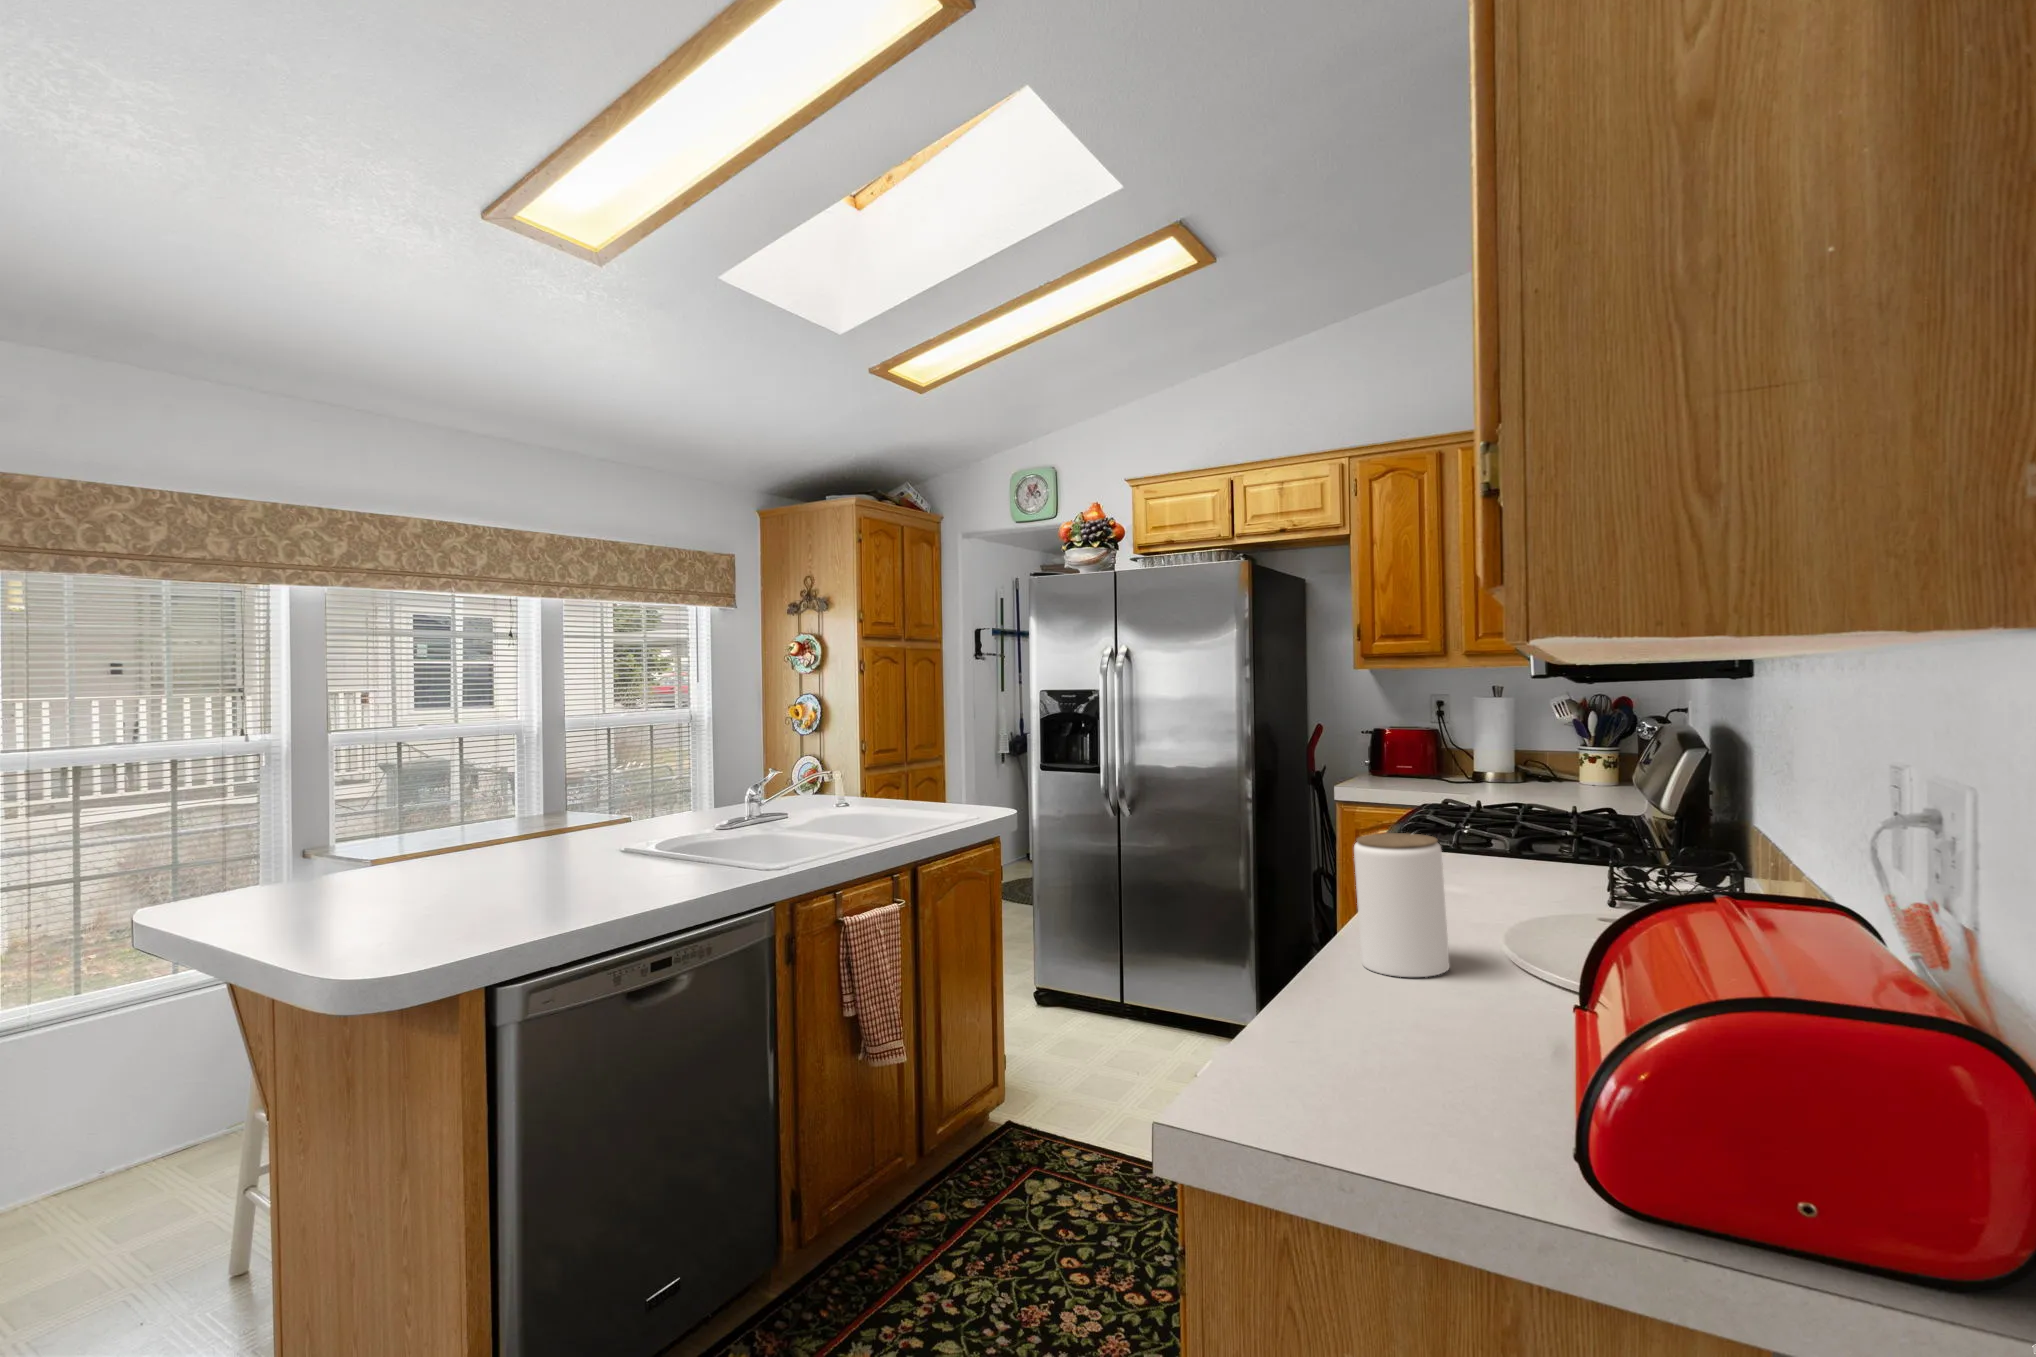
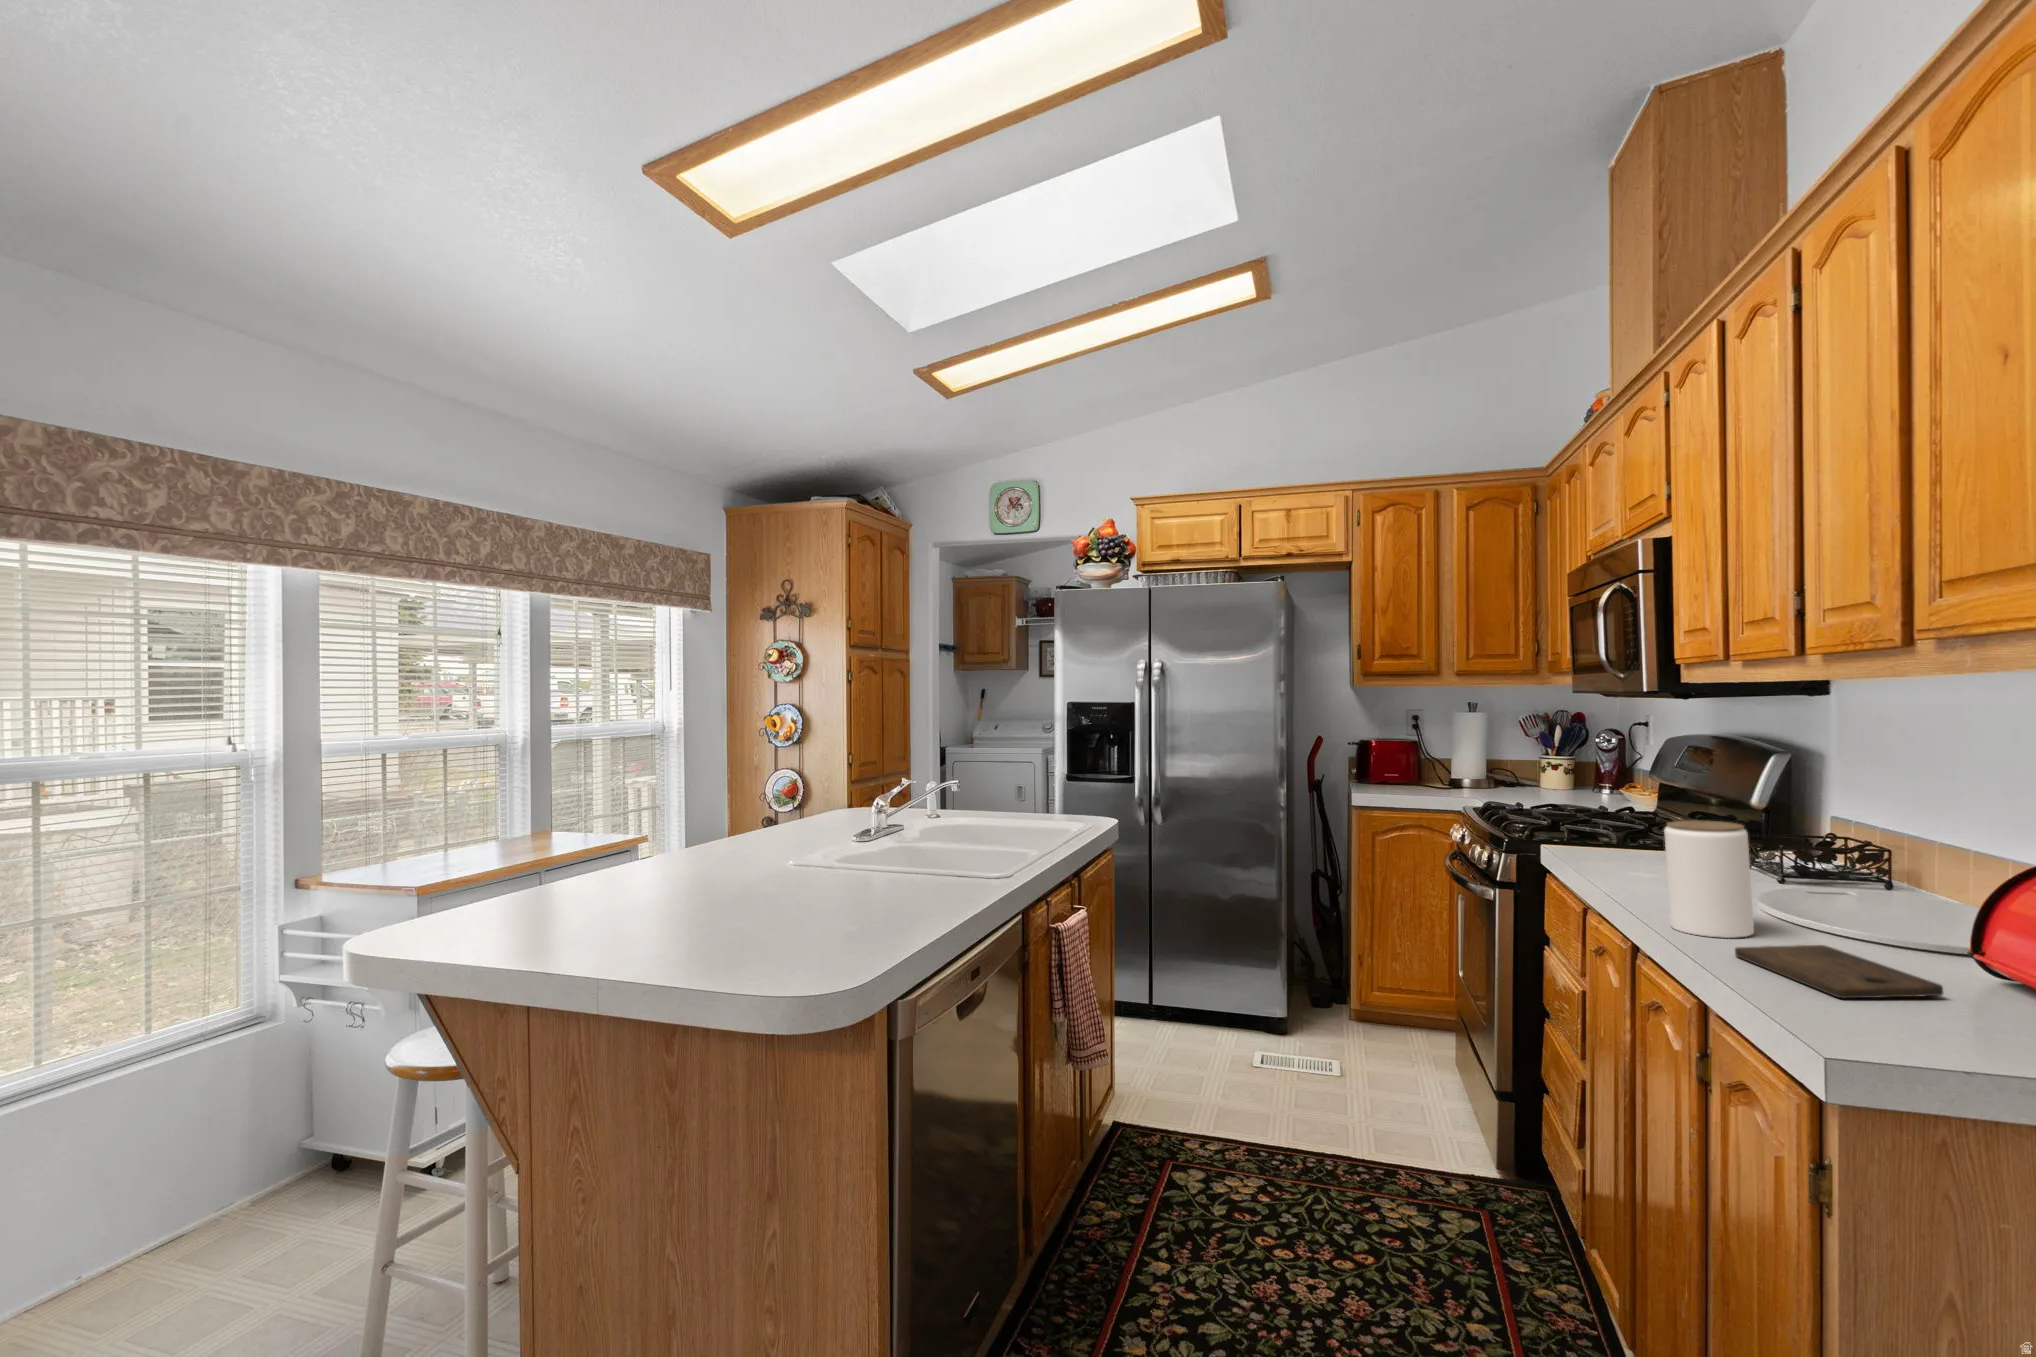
cutting board: none [1363,991,1514,1075] -> present [1735,945,1943,998]

